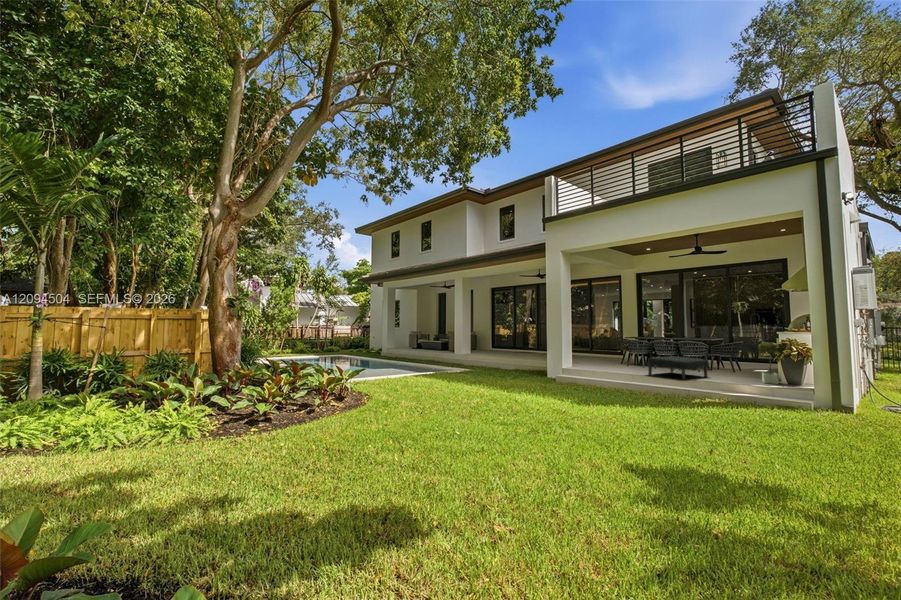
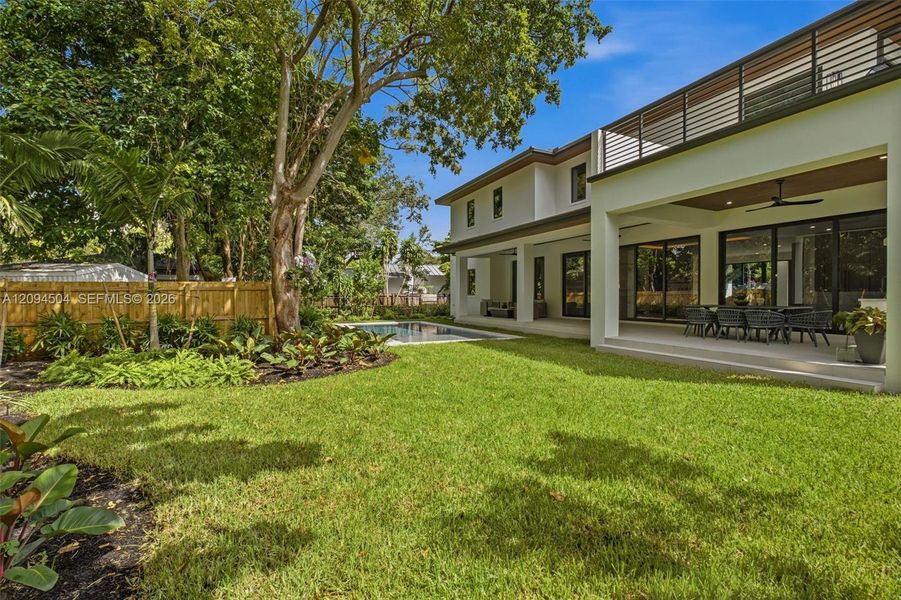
ottoman: present [648,356,708,379] -> none [700,327,772,353]

